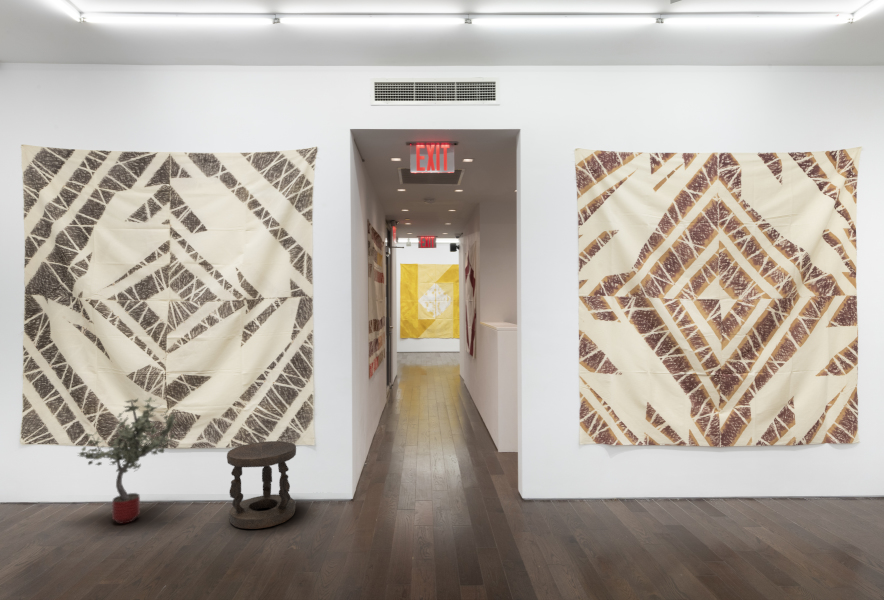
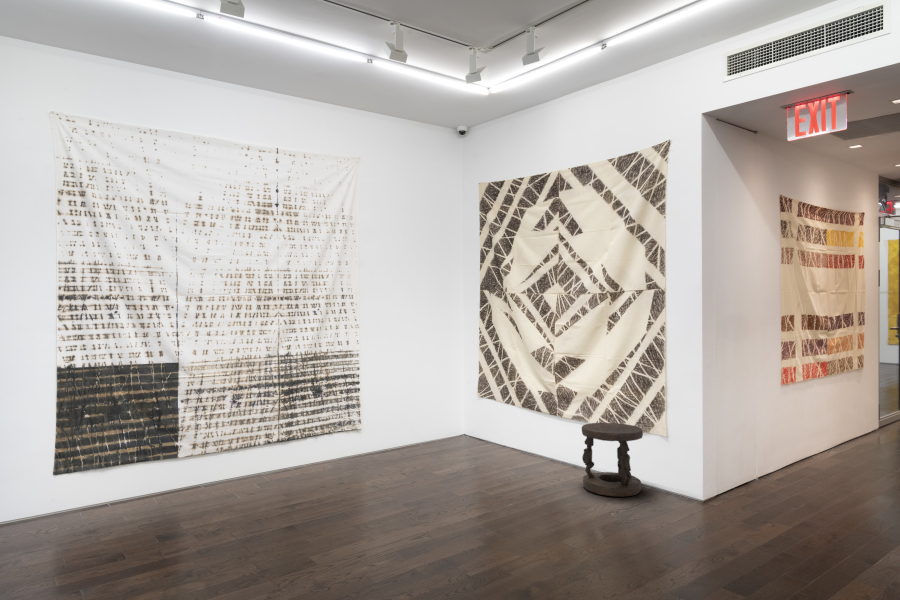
potted tree: present [79,397,176,524] -> none [497,370,557,465]

